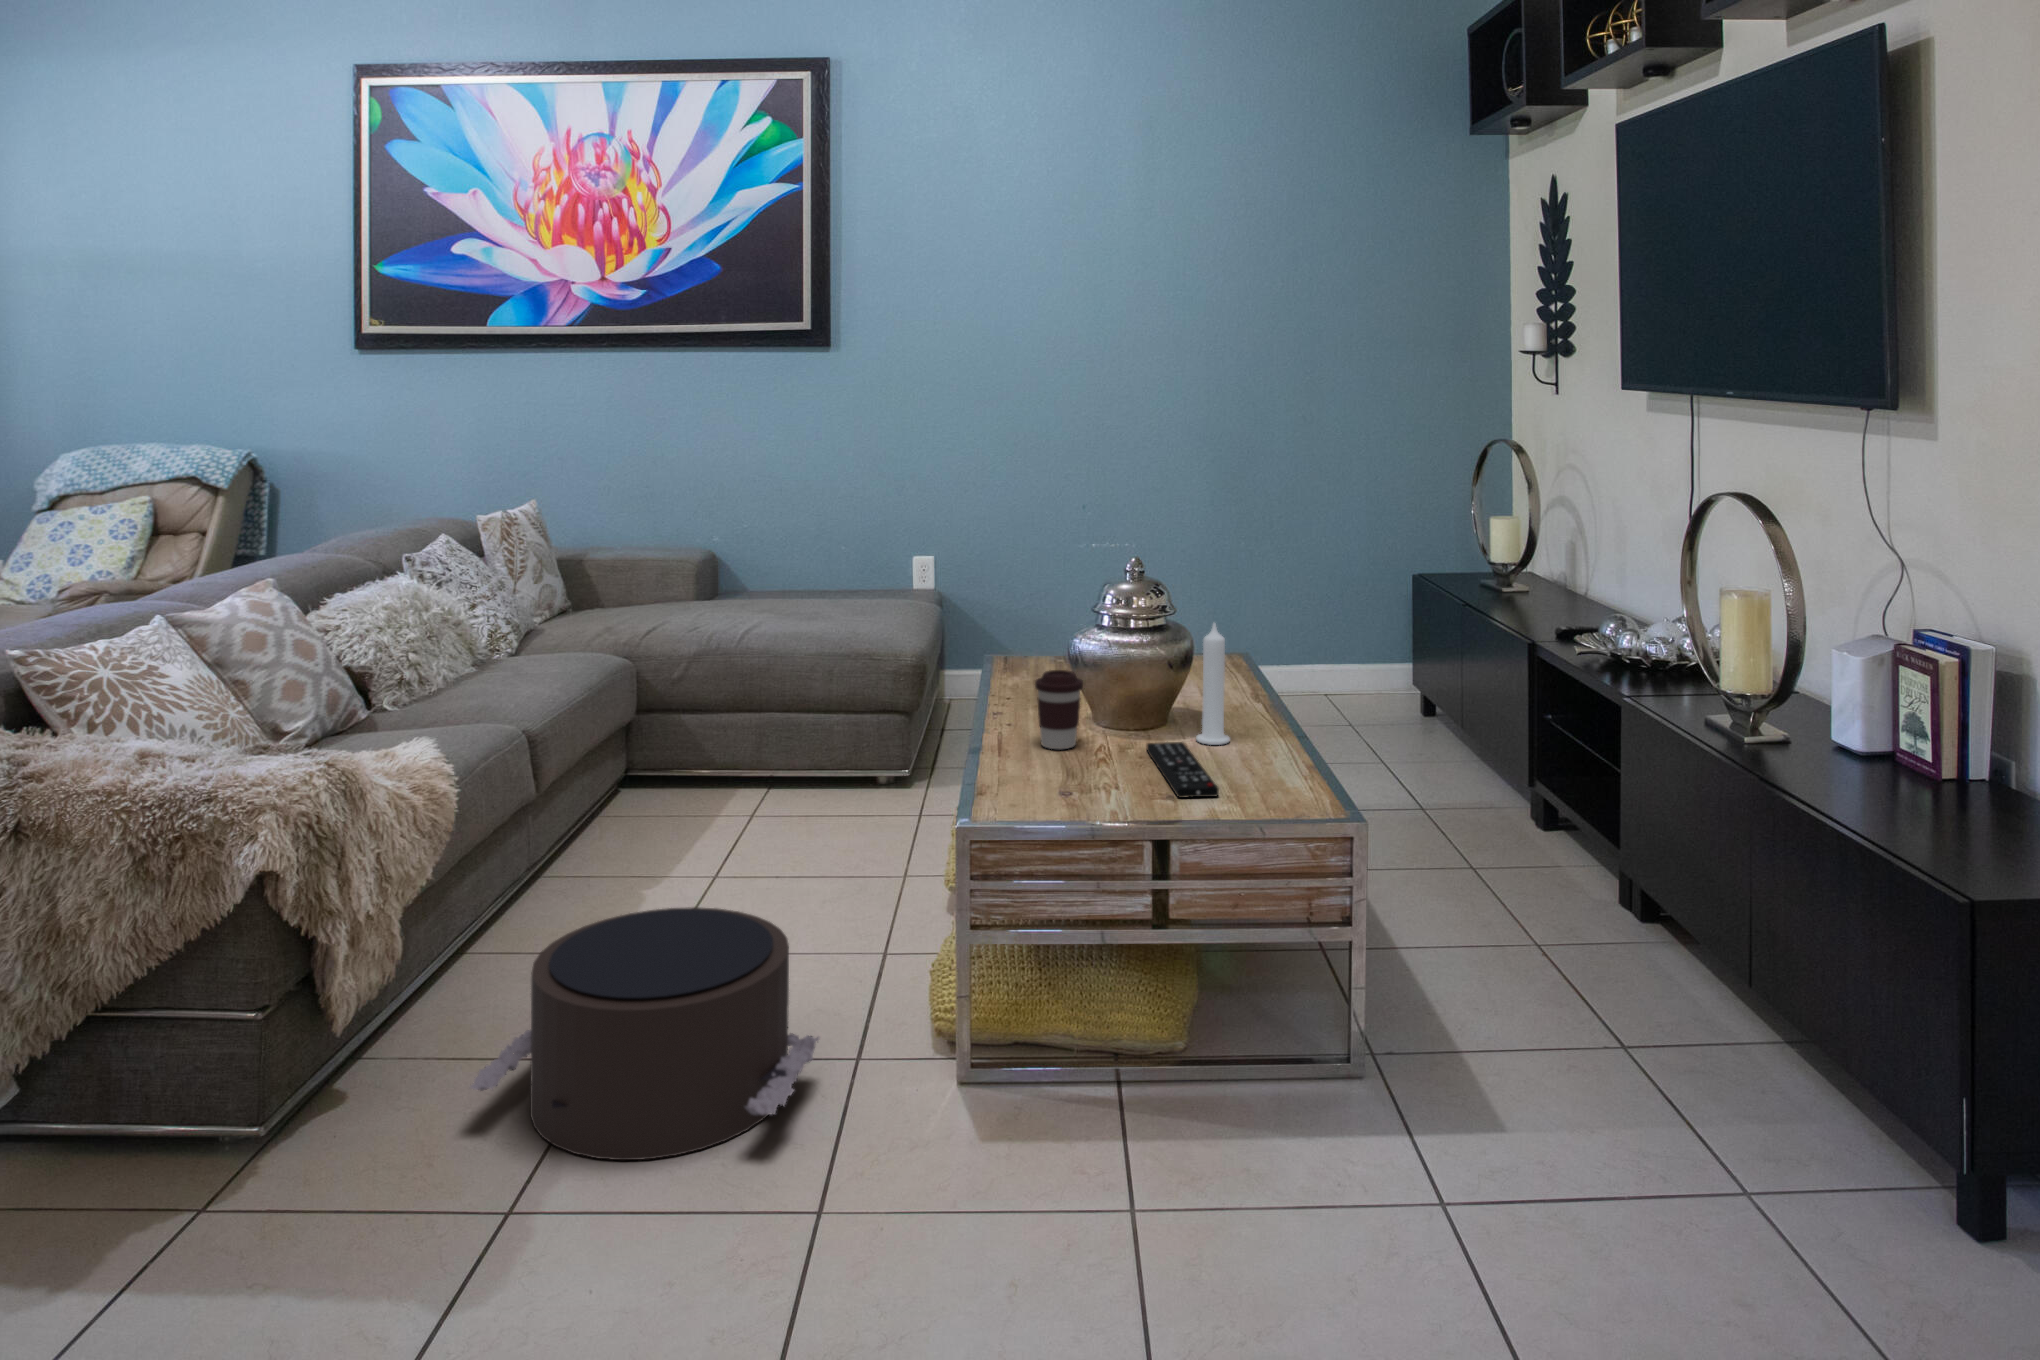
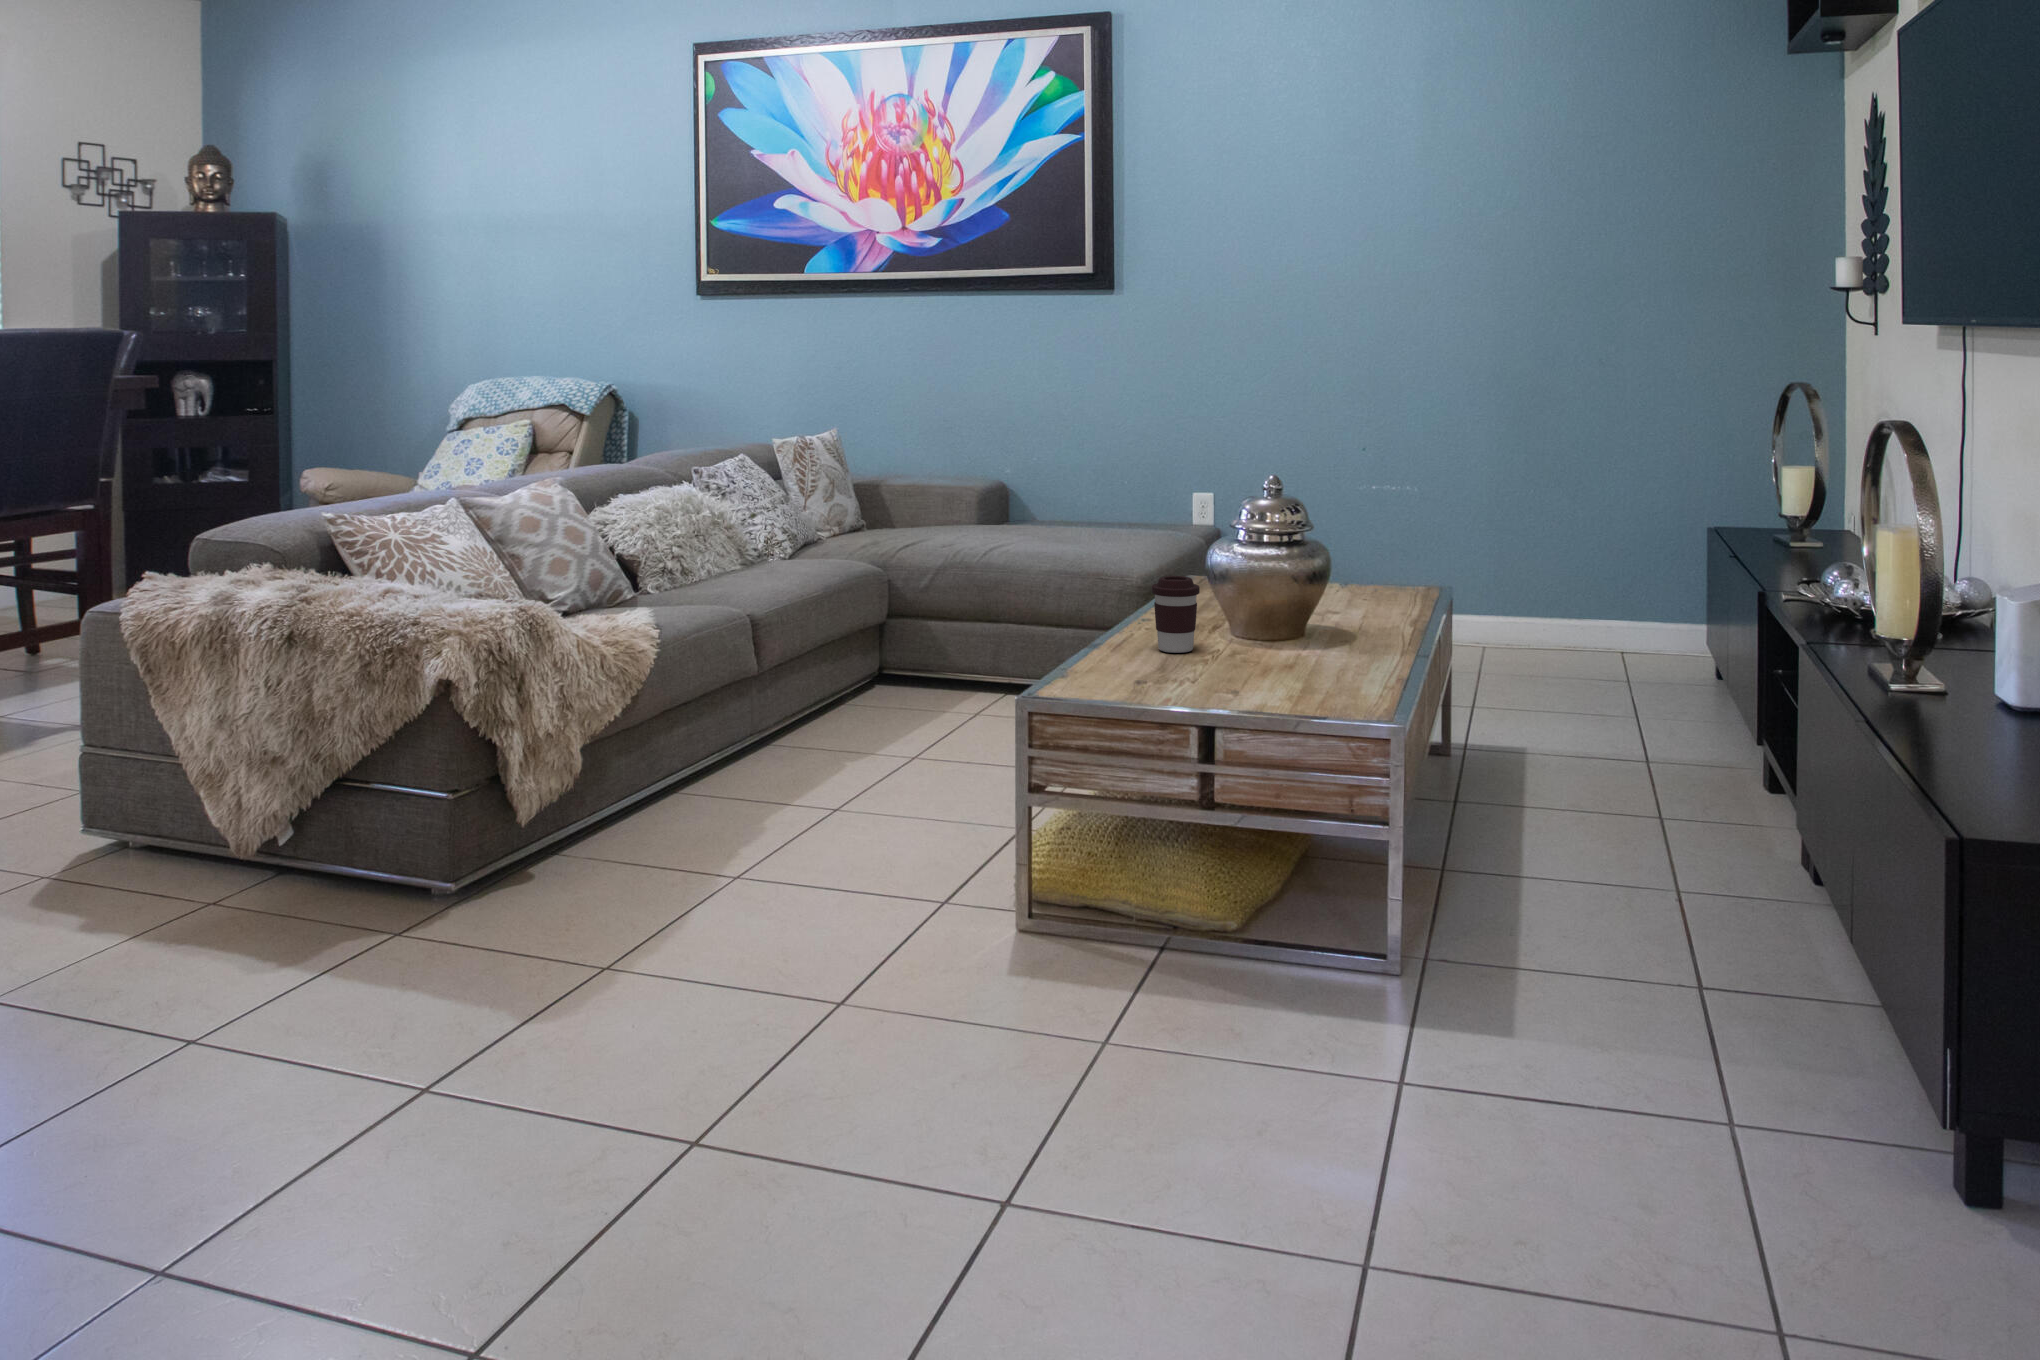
candle: present [1196,623,1230,745] -> none [1319,535,1355,660]
remote control: present [1147,742,1219,798] -> none [1245,652,1297,698]
pouf: present [470,907,819,1160] -> none [597,759,891,955]

